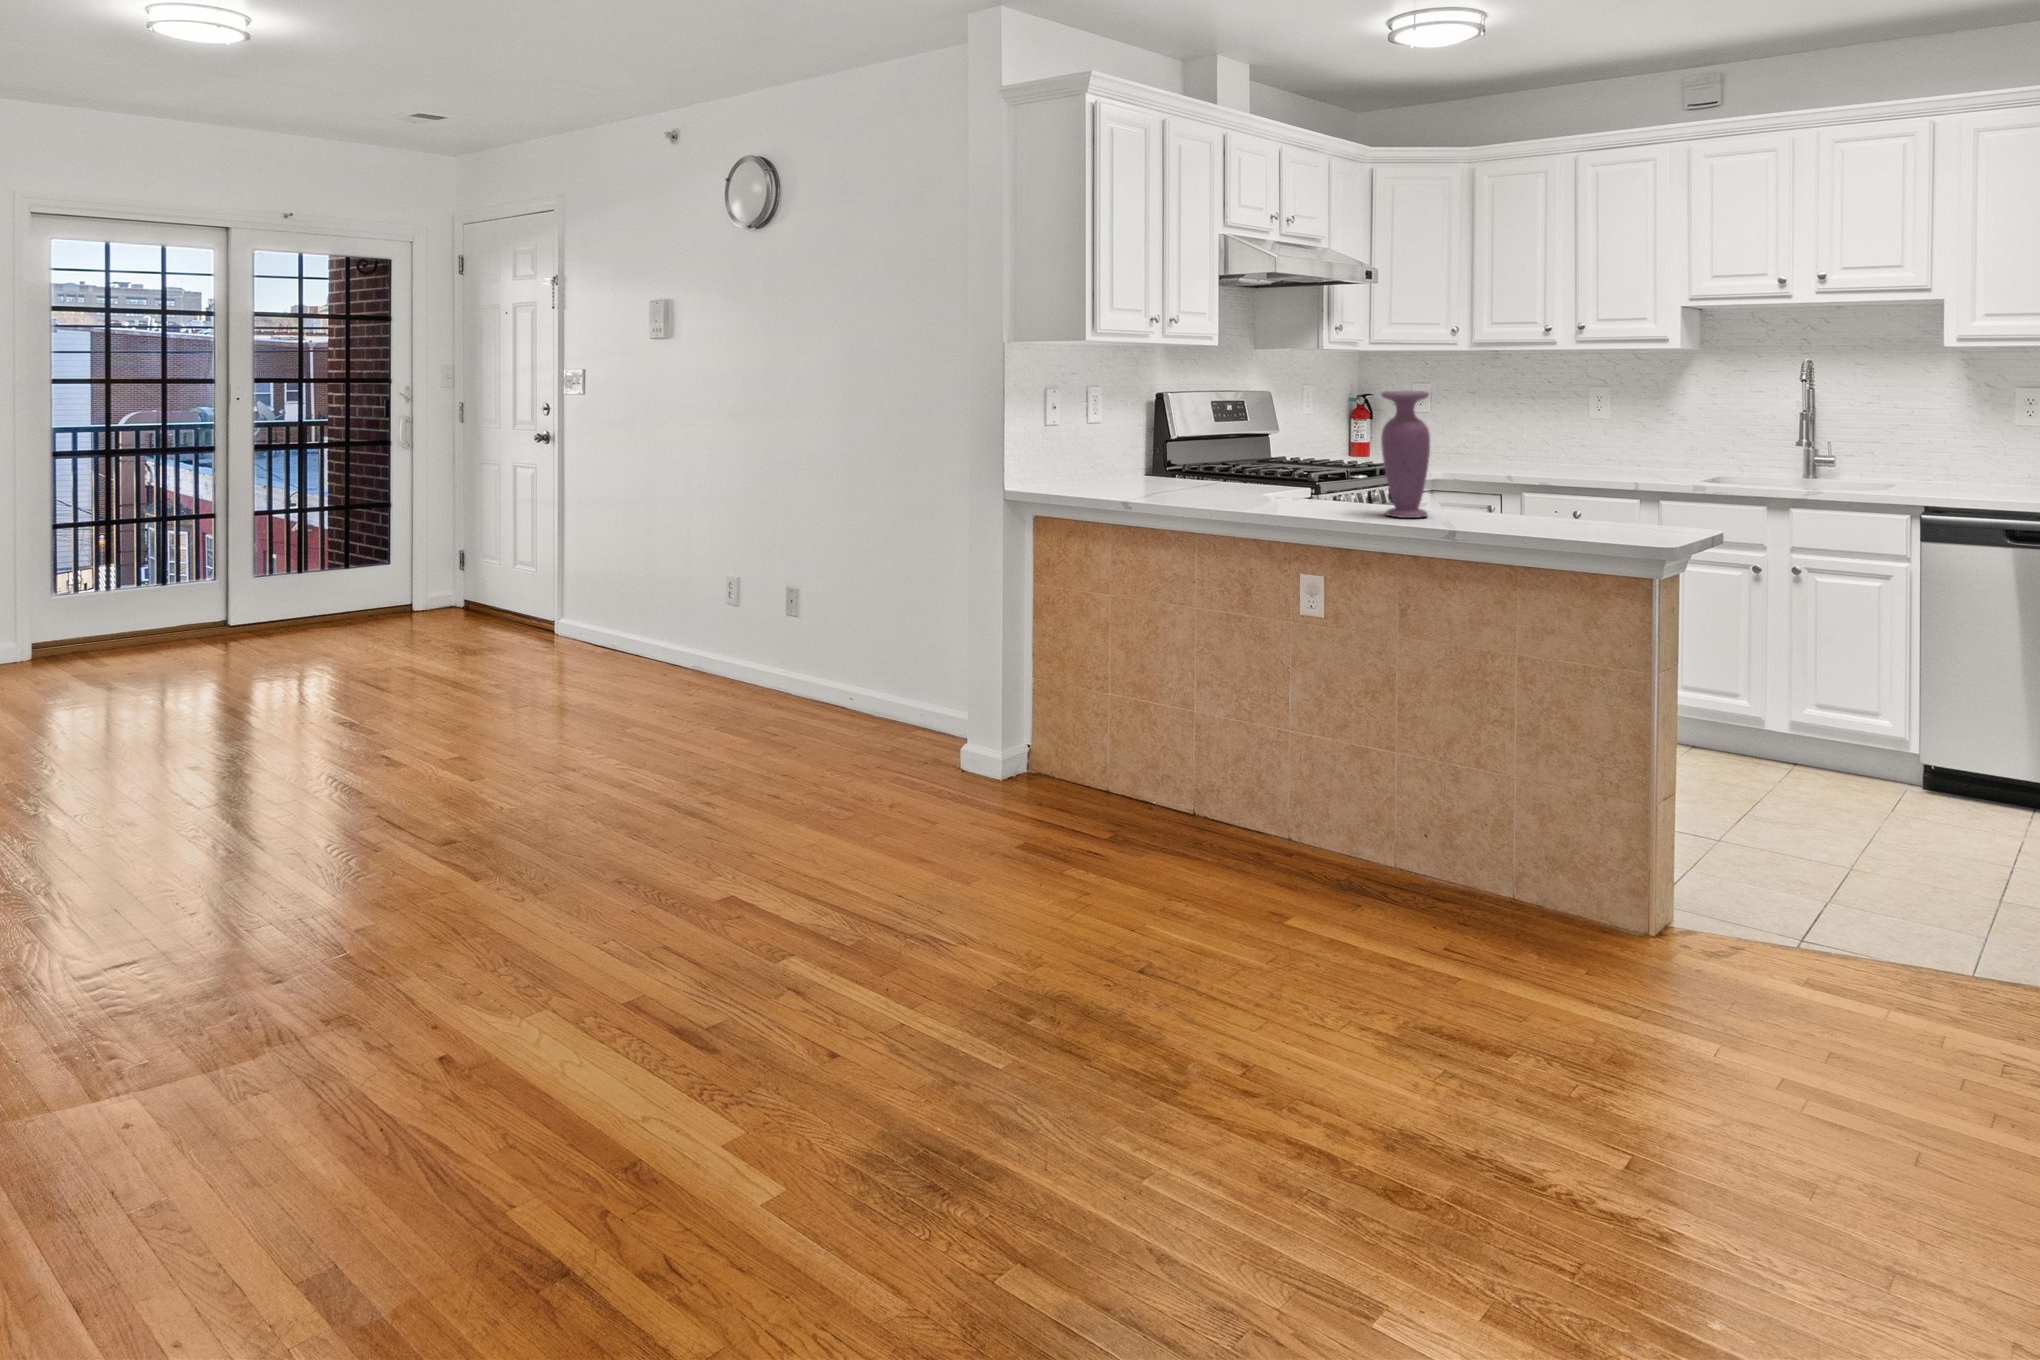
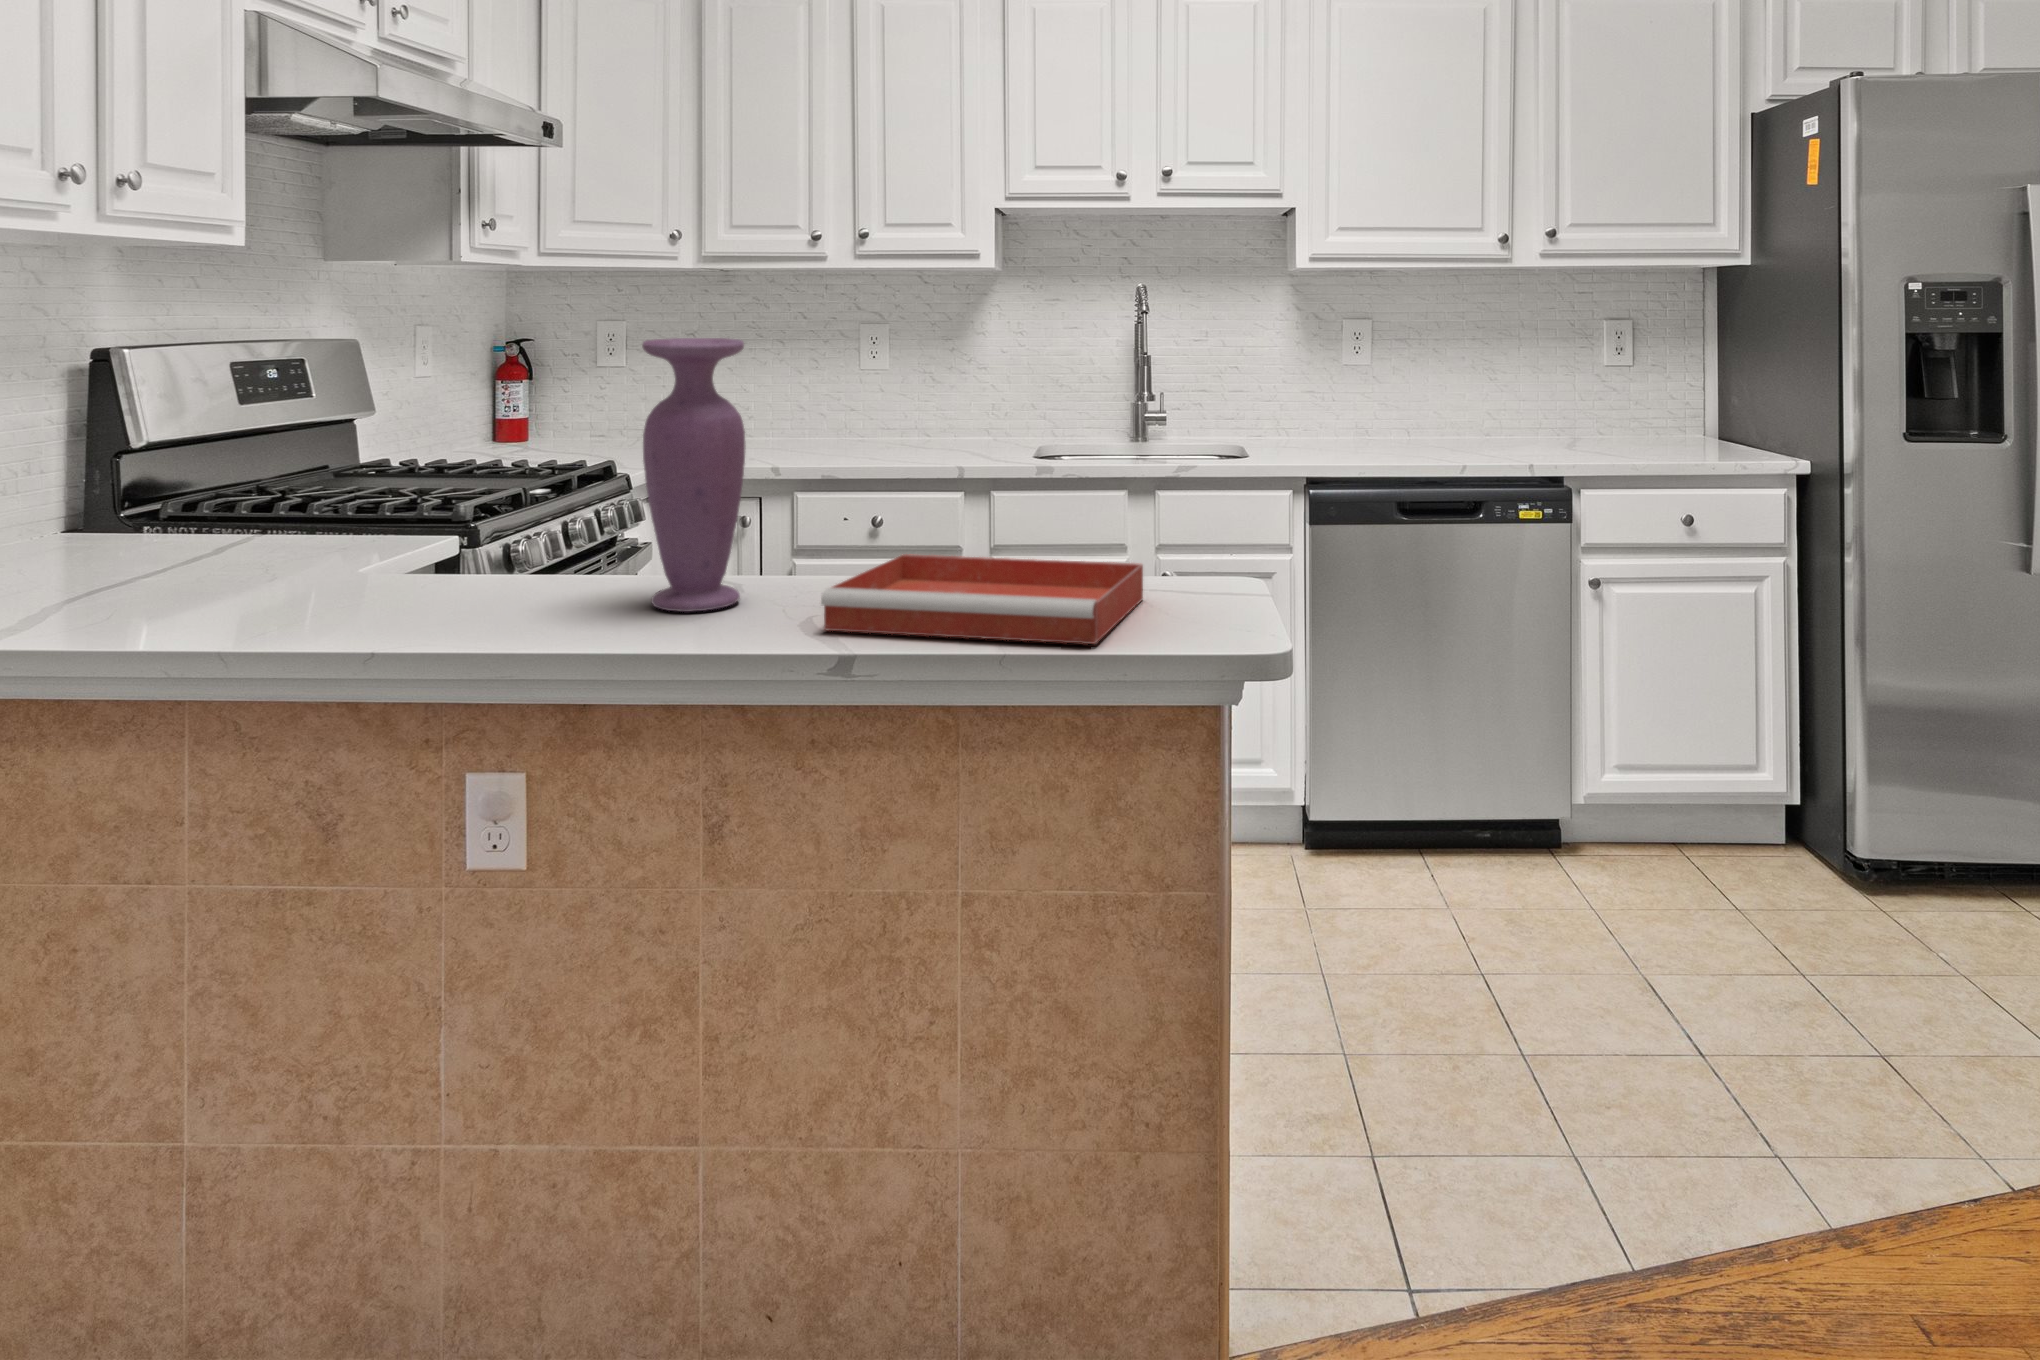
tray: none [1455,503,1641,541] -> present [821,554,1143,644]

